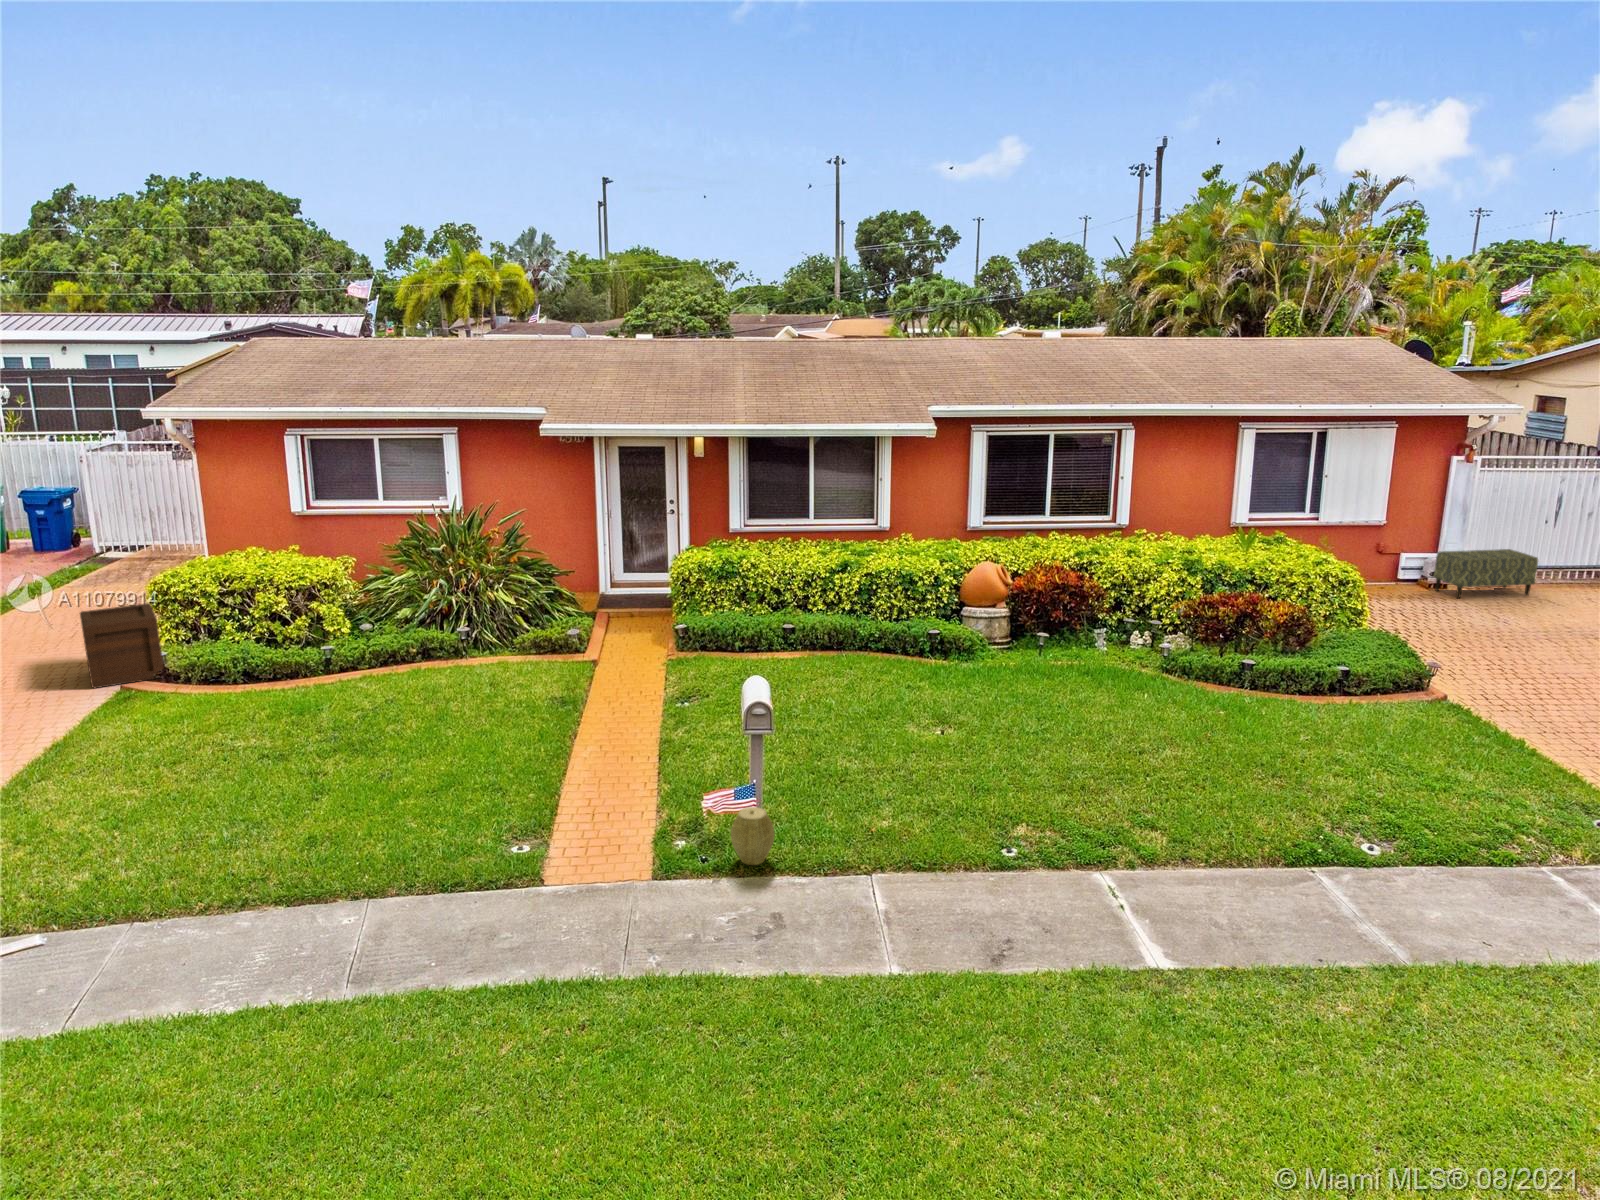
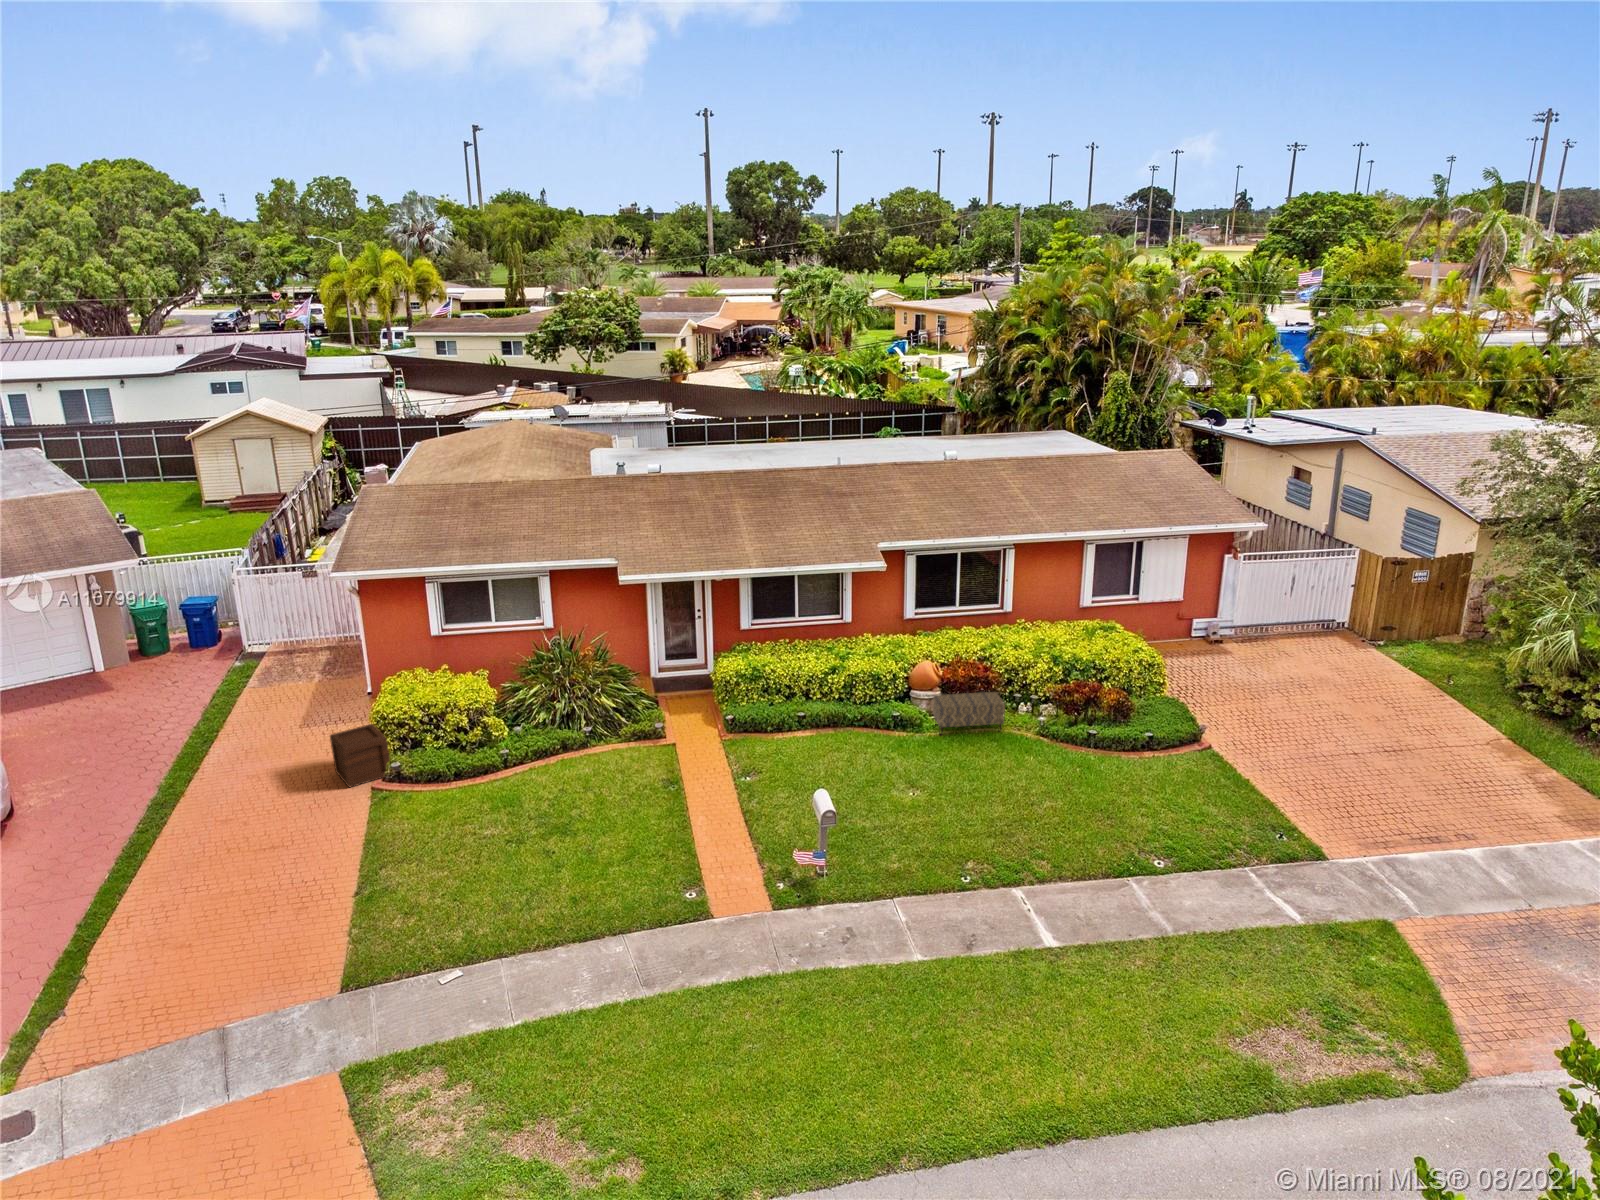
bench: present [1434,549,1538,599] -> present [932,692,1005,735]
woven basket: present [731,807,775,865] -> none [811,864,835,897]

